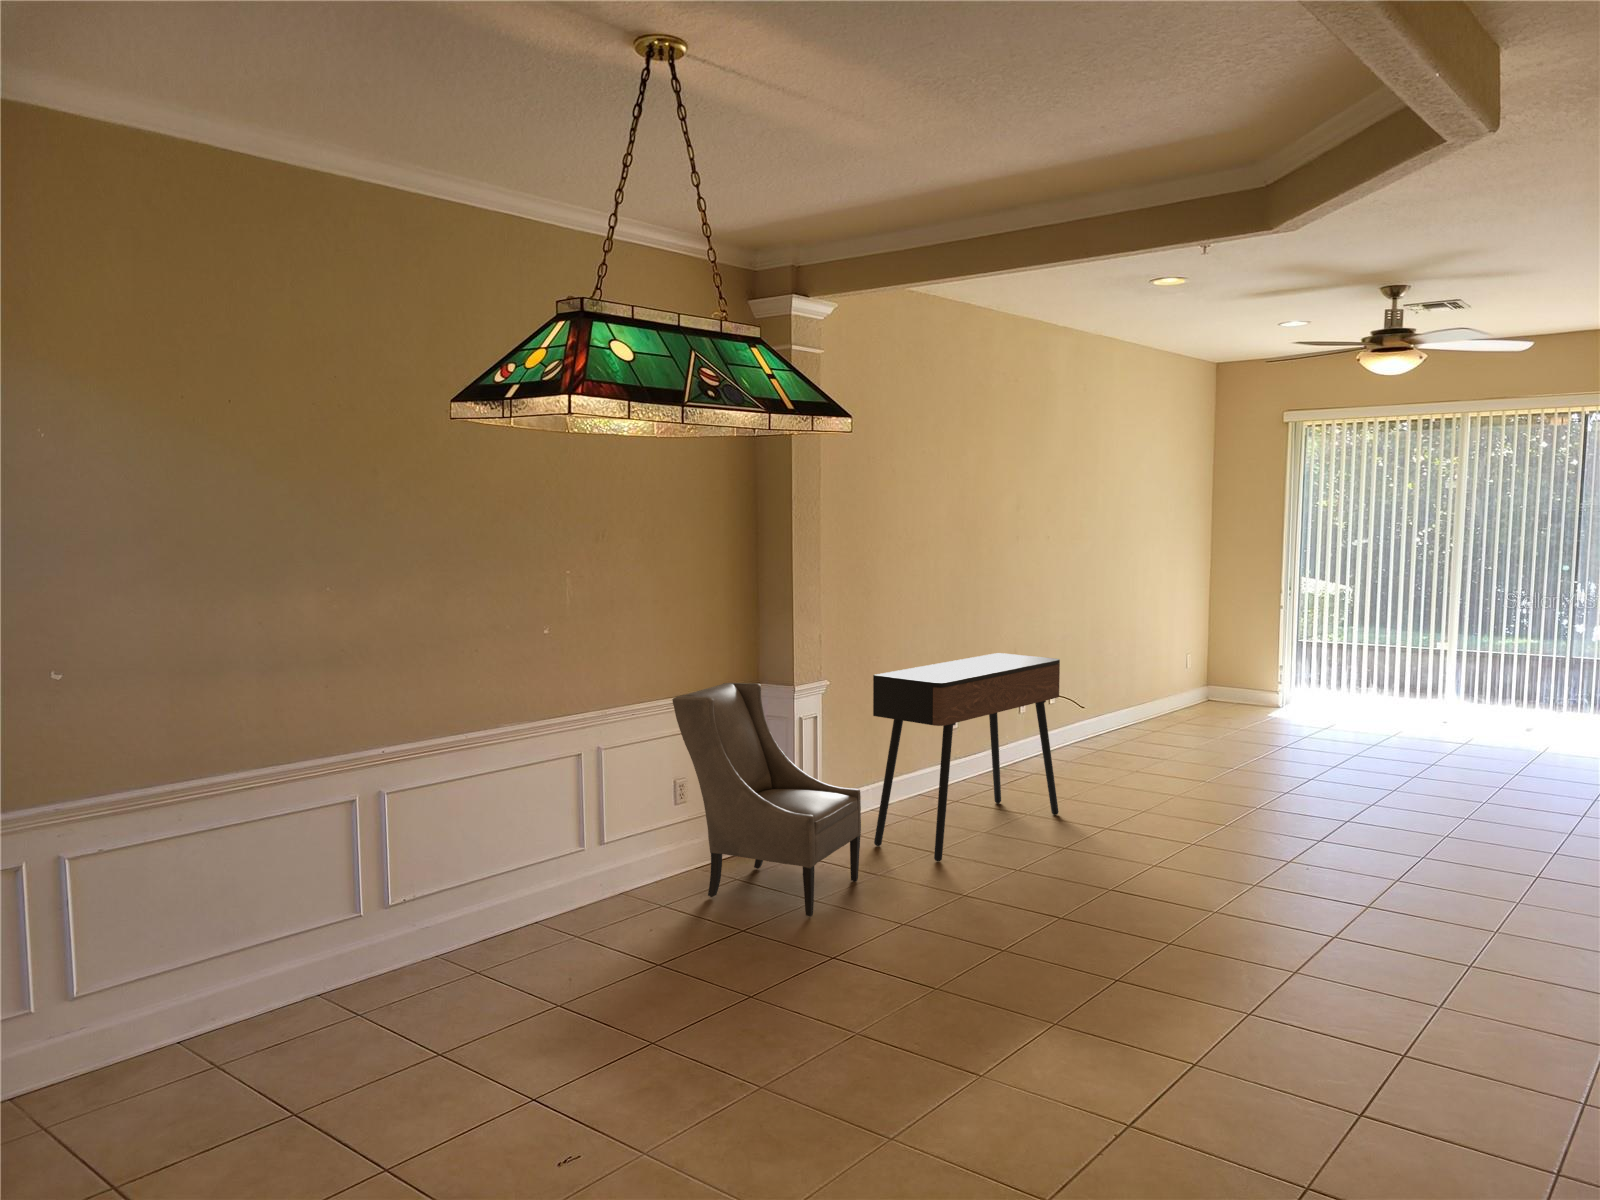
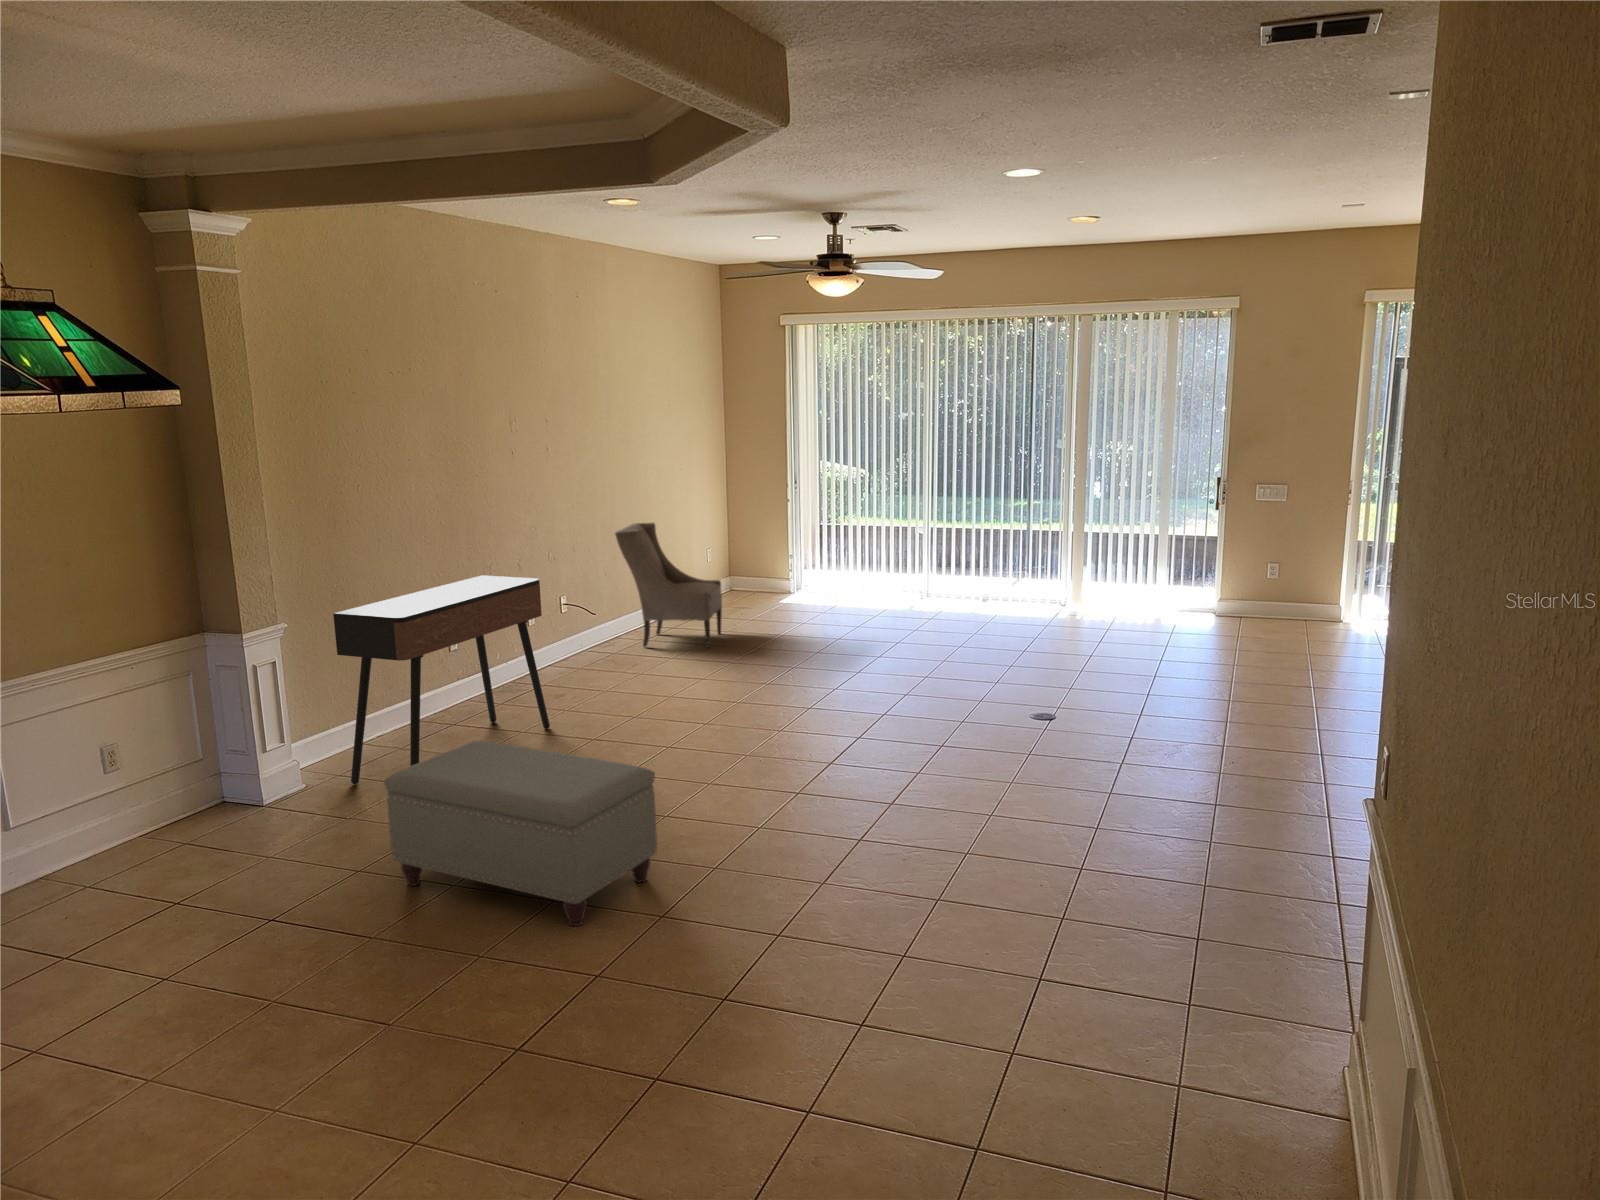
armchair: present [672,683,861,917] -> present [615,523,722,648]
ottoman: none [943,812,1237,1025] -> present [384,741,657,926]

